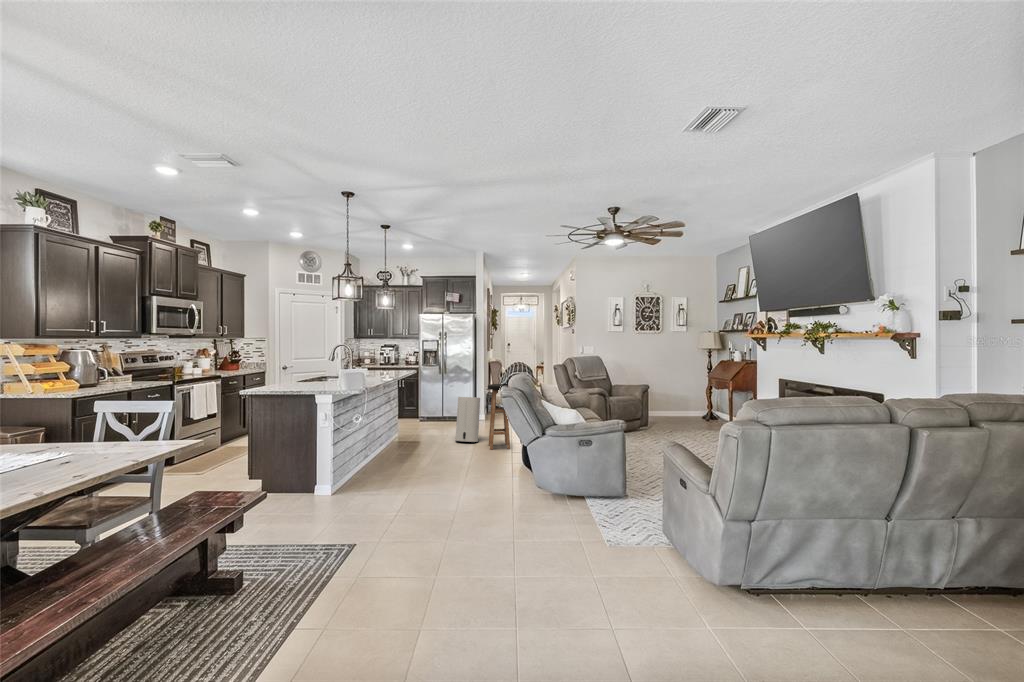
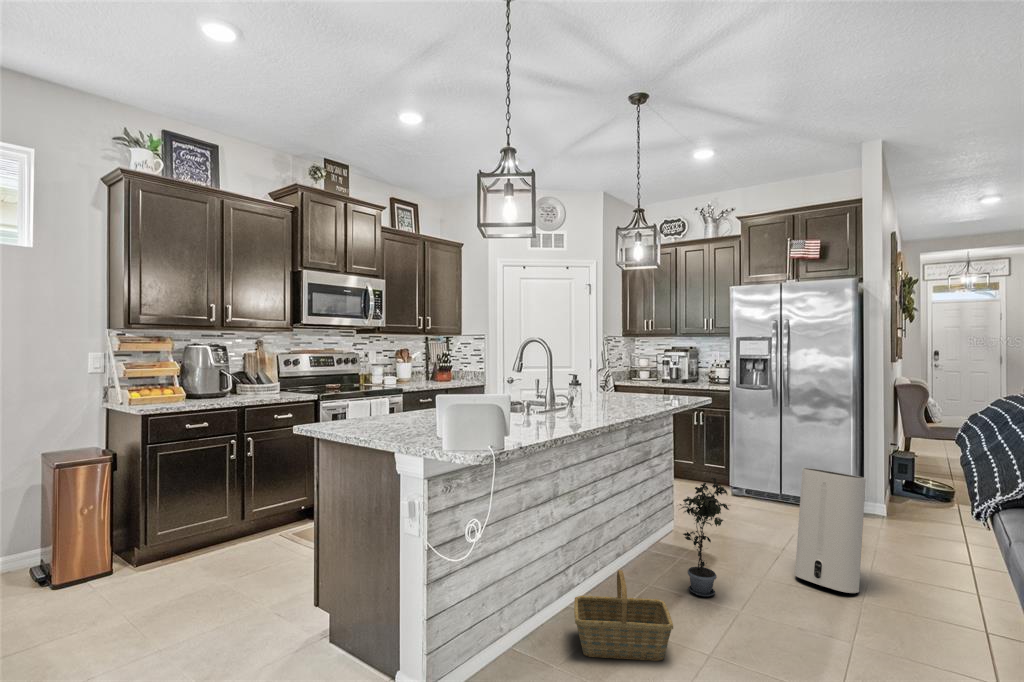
bar stool: present [488,384,510,450] -> none [887,449,970,653]
potted plant: none [413,403,435,453] -> present [680,478,729,597]
basket: none [379,440,421,474] -> present [574,570,673,661]

